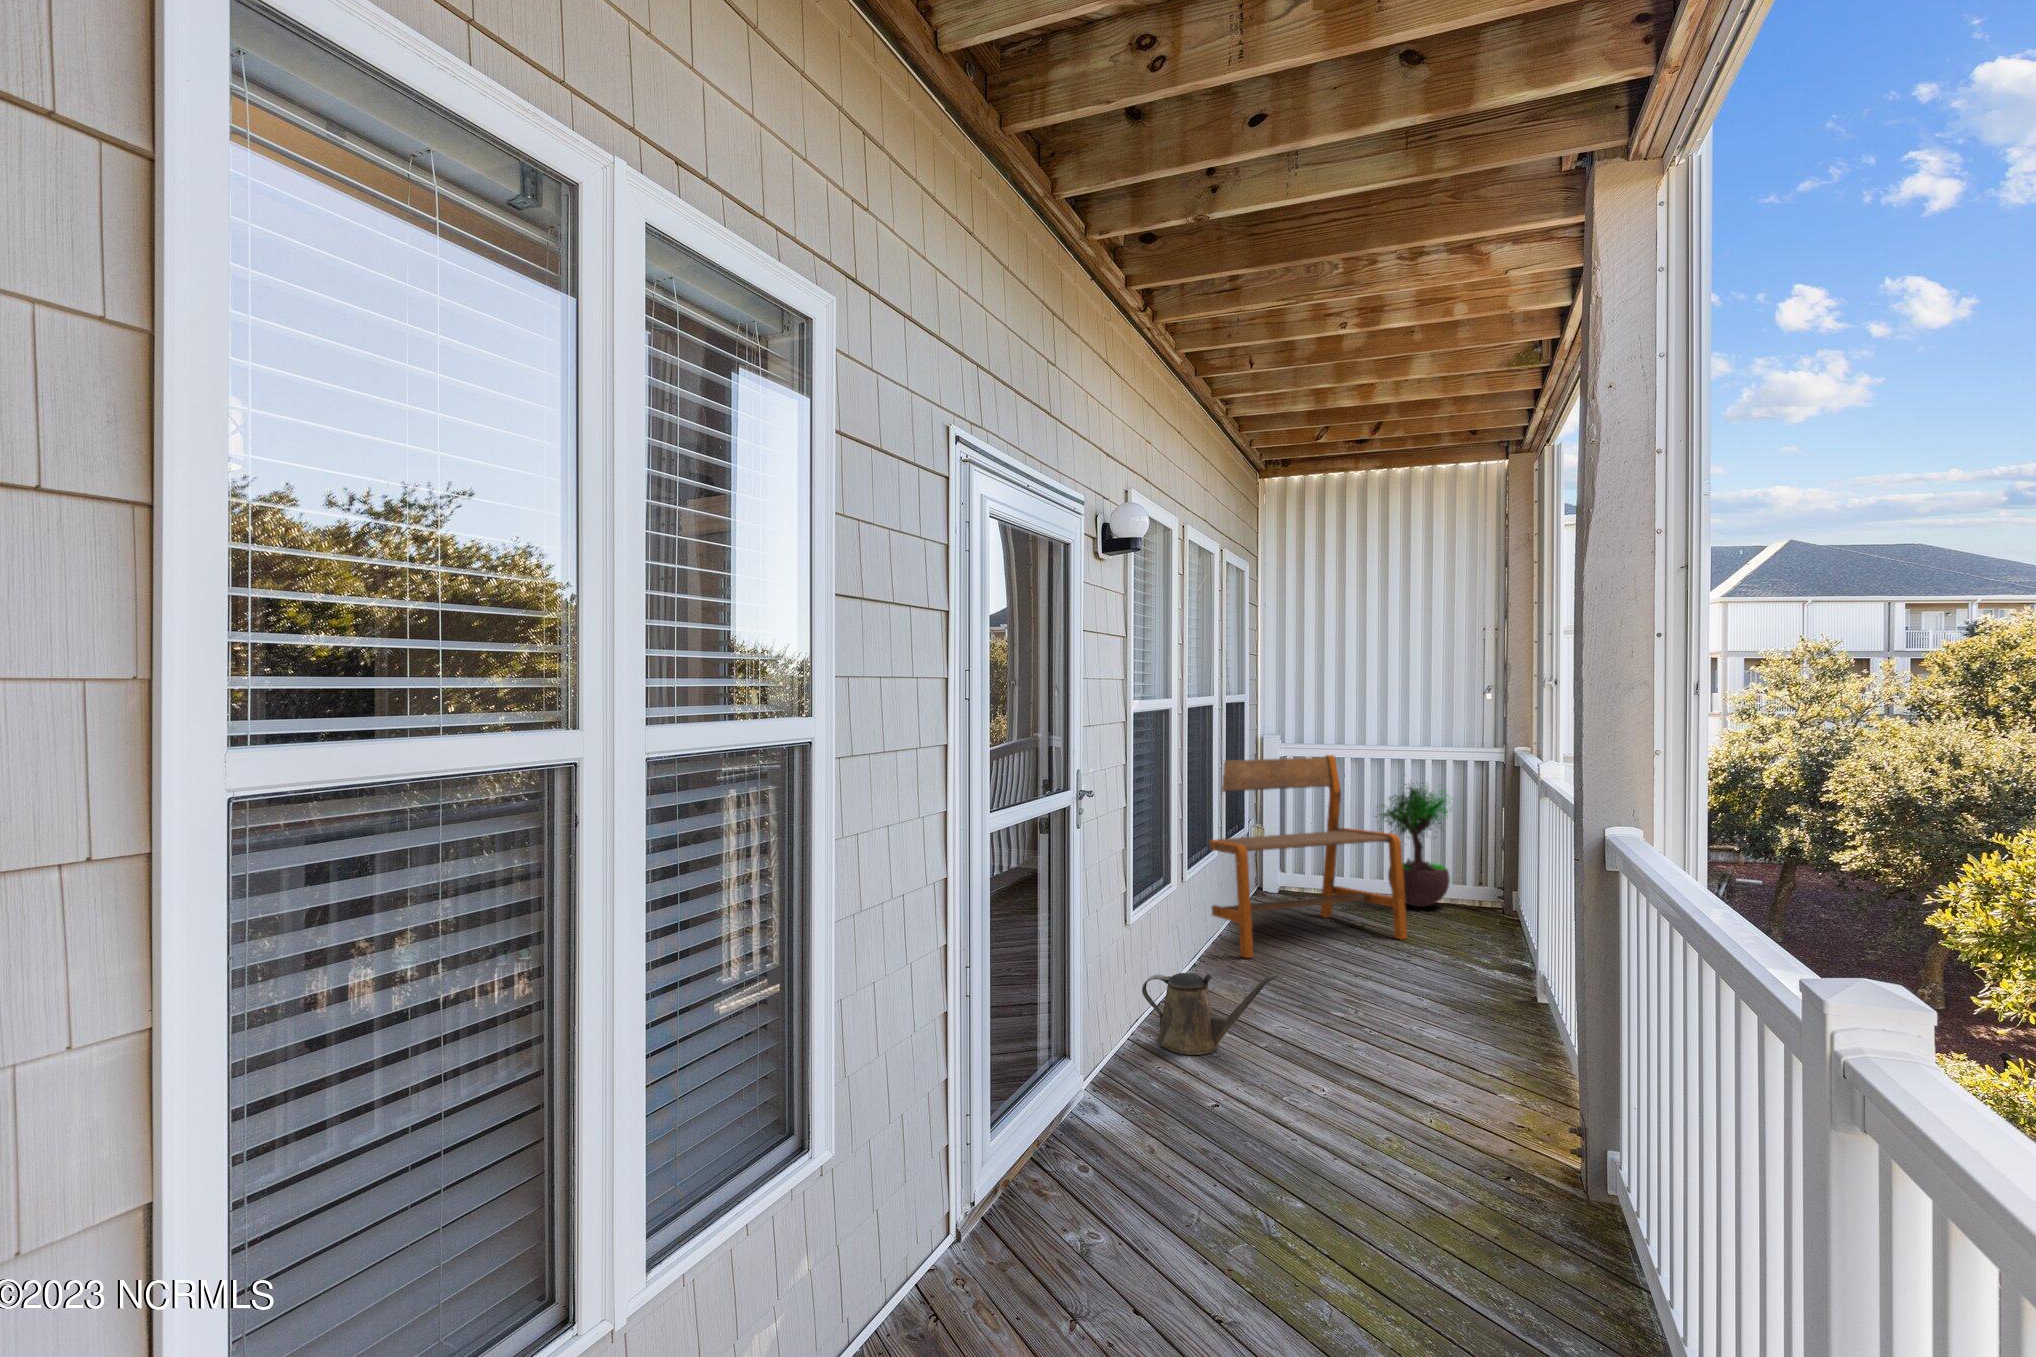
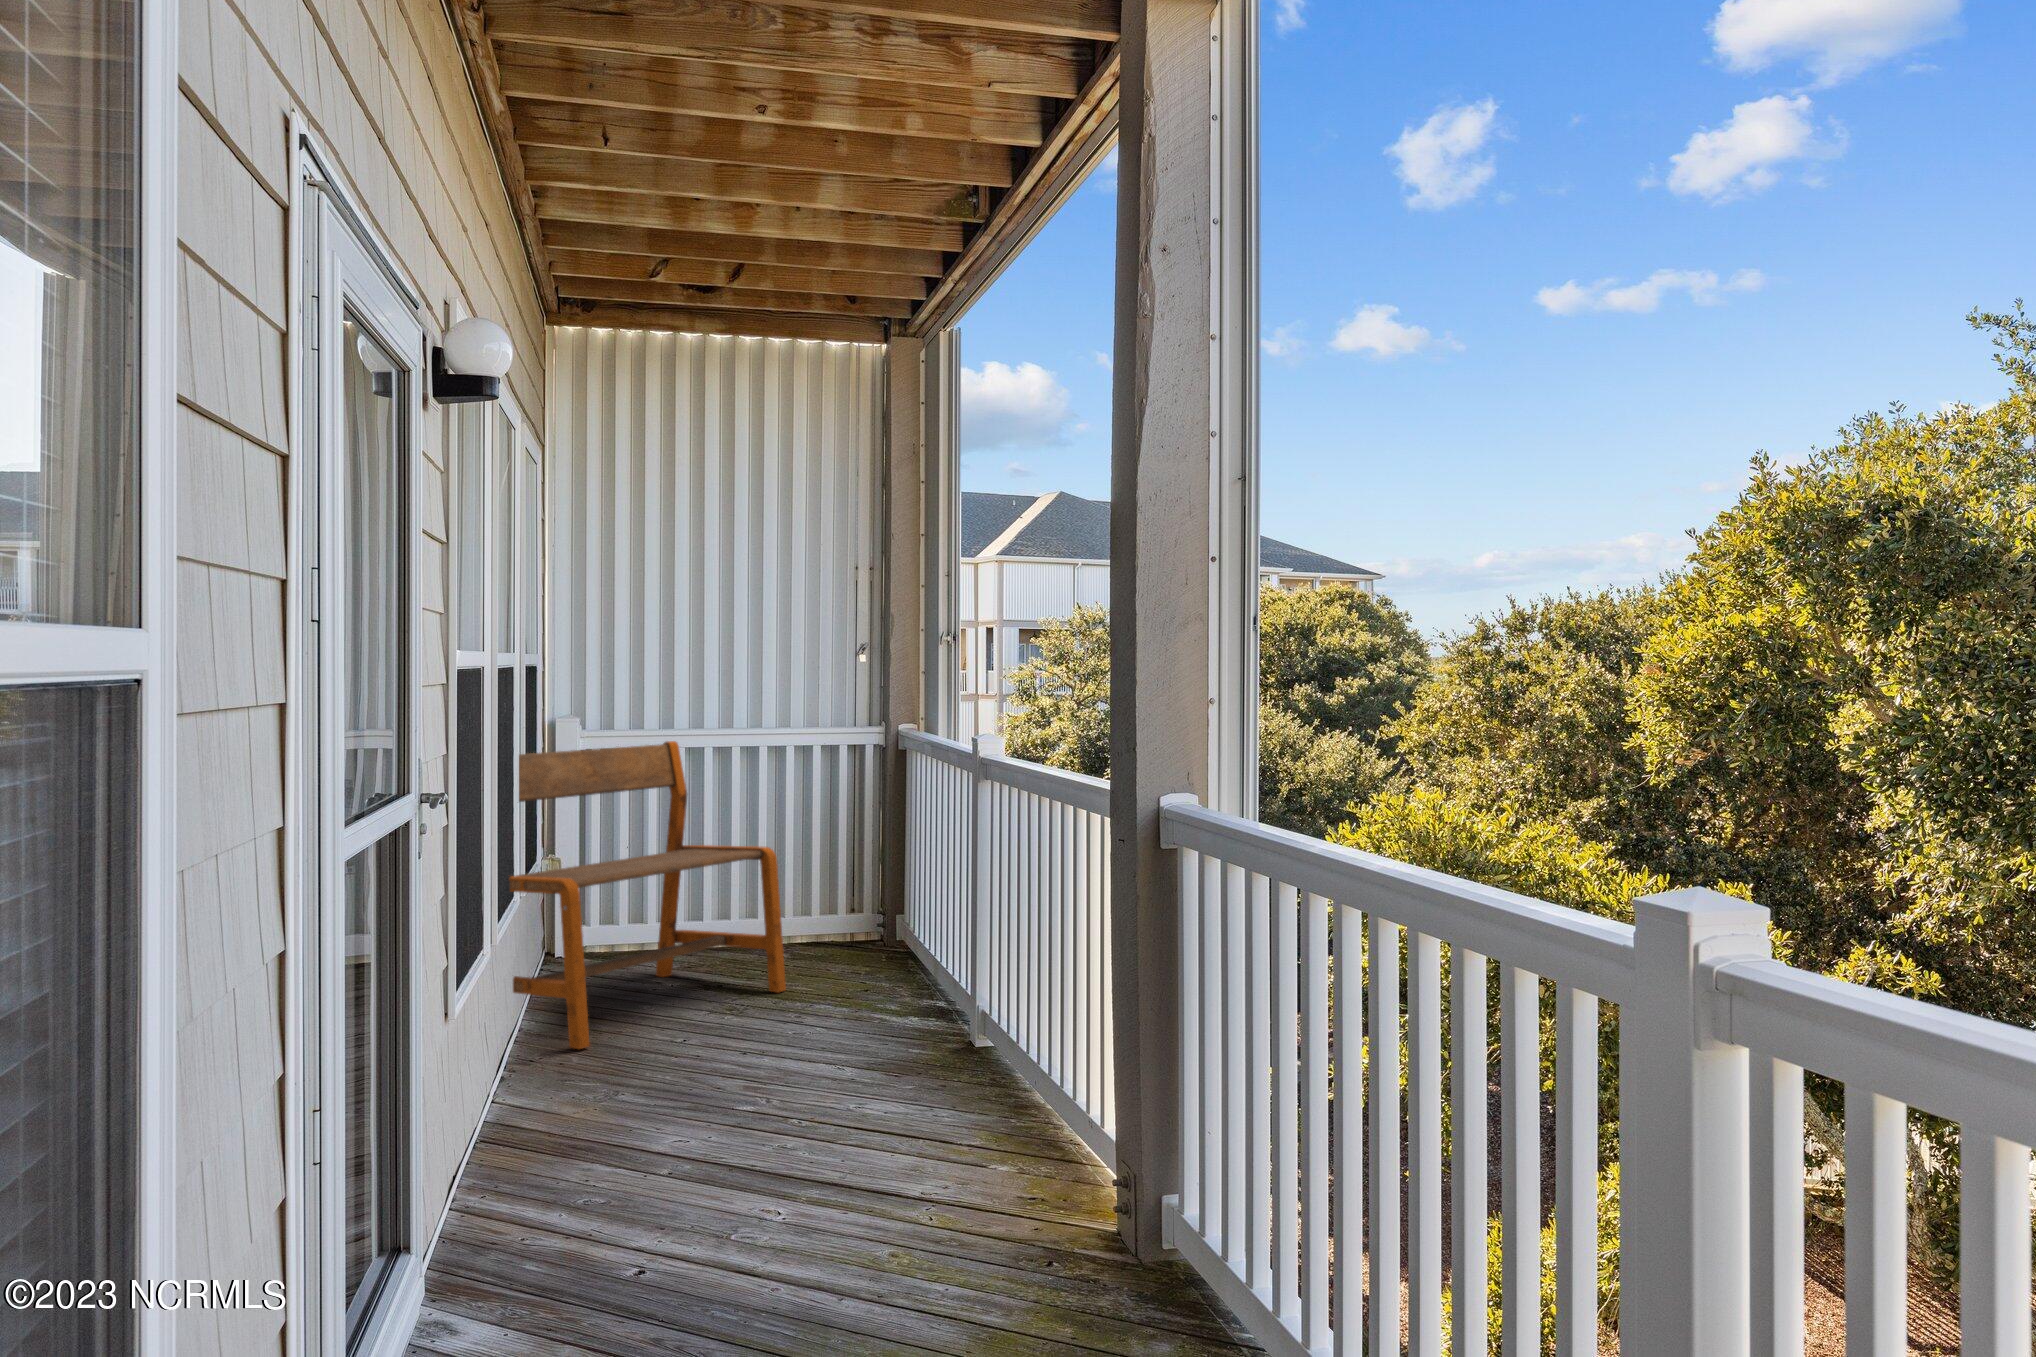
potted tree: present [1375,783,1454,907] -> none [721,764,832,947]
watering can: present [1142,973,1277,1055] -> none [474,1059,693,1207]

